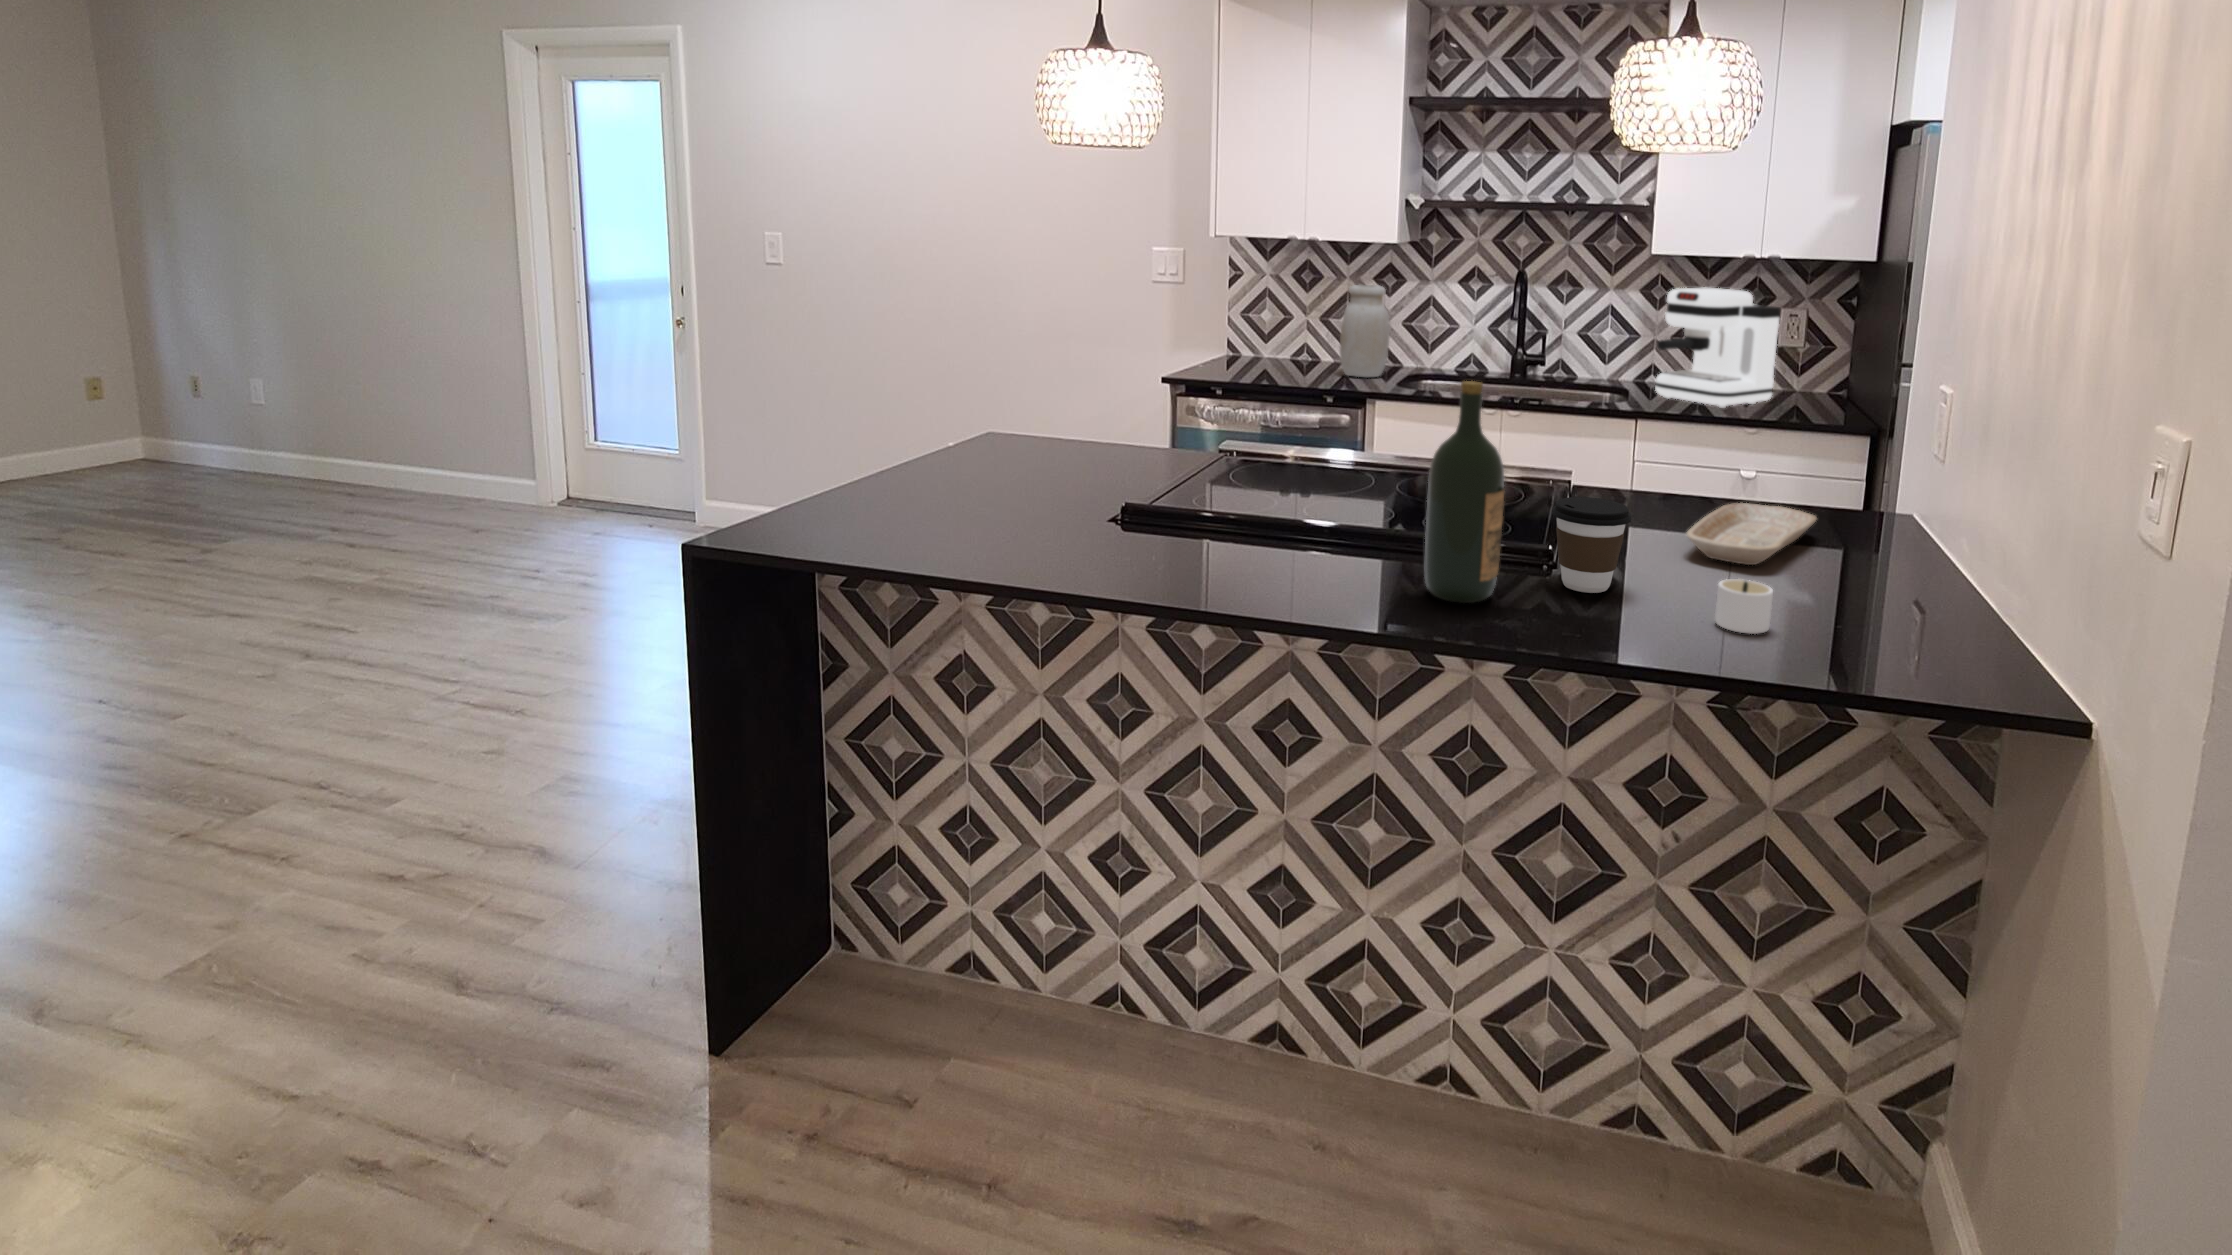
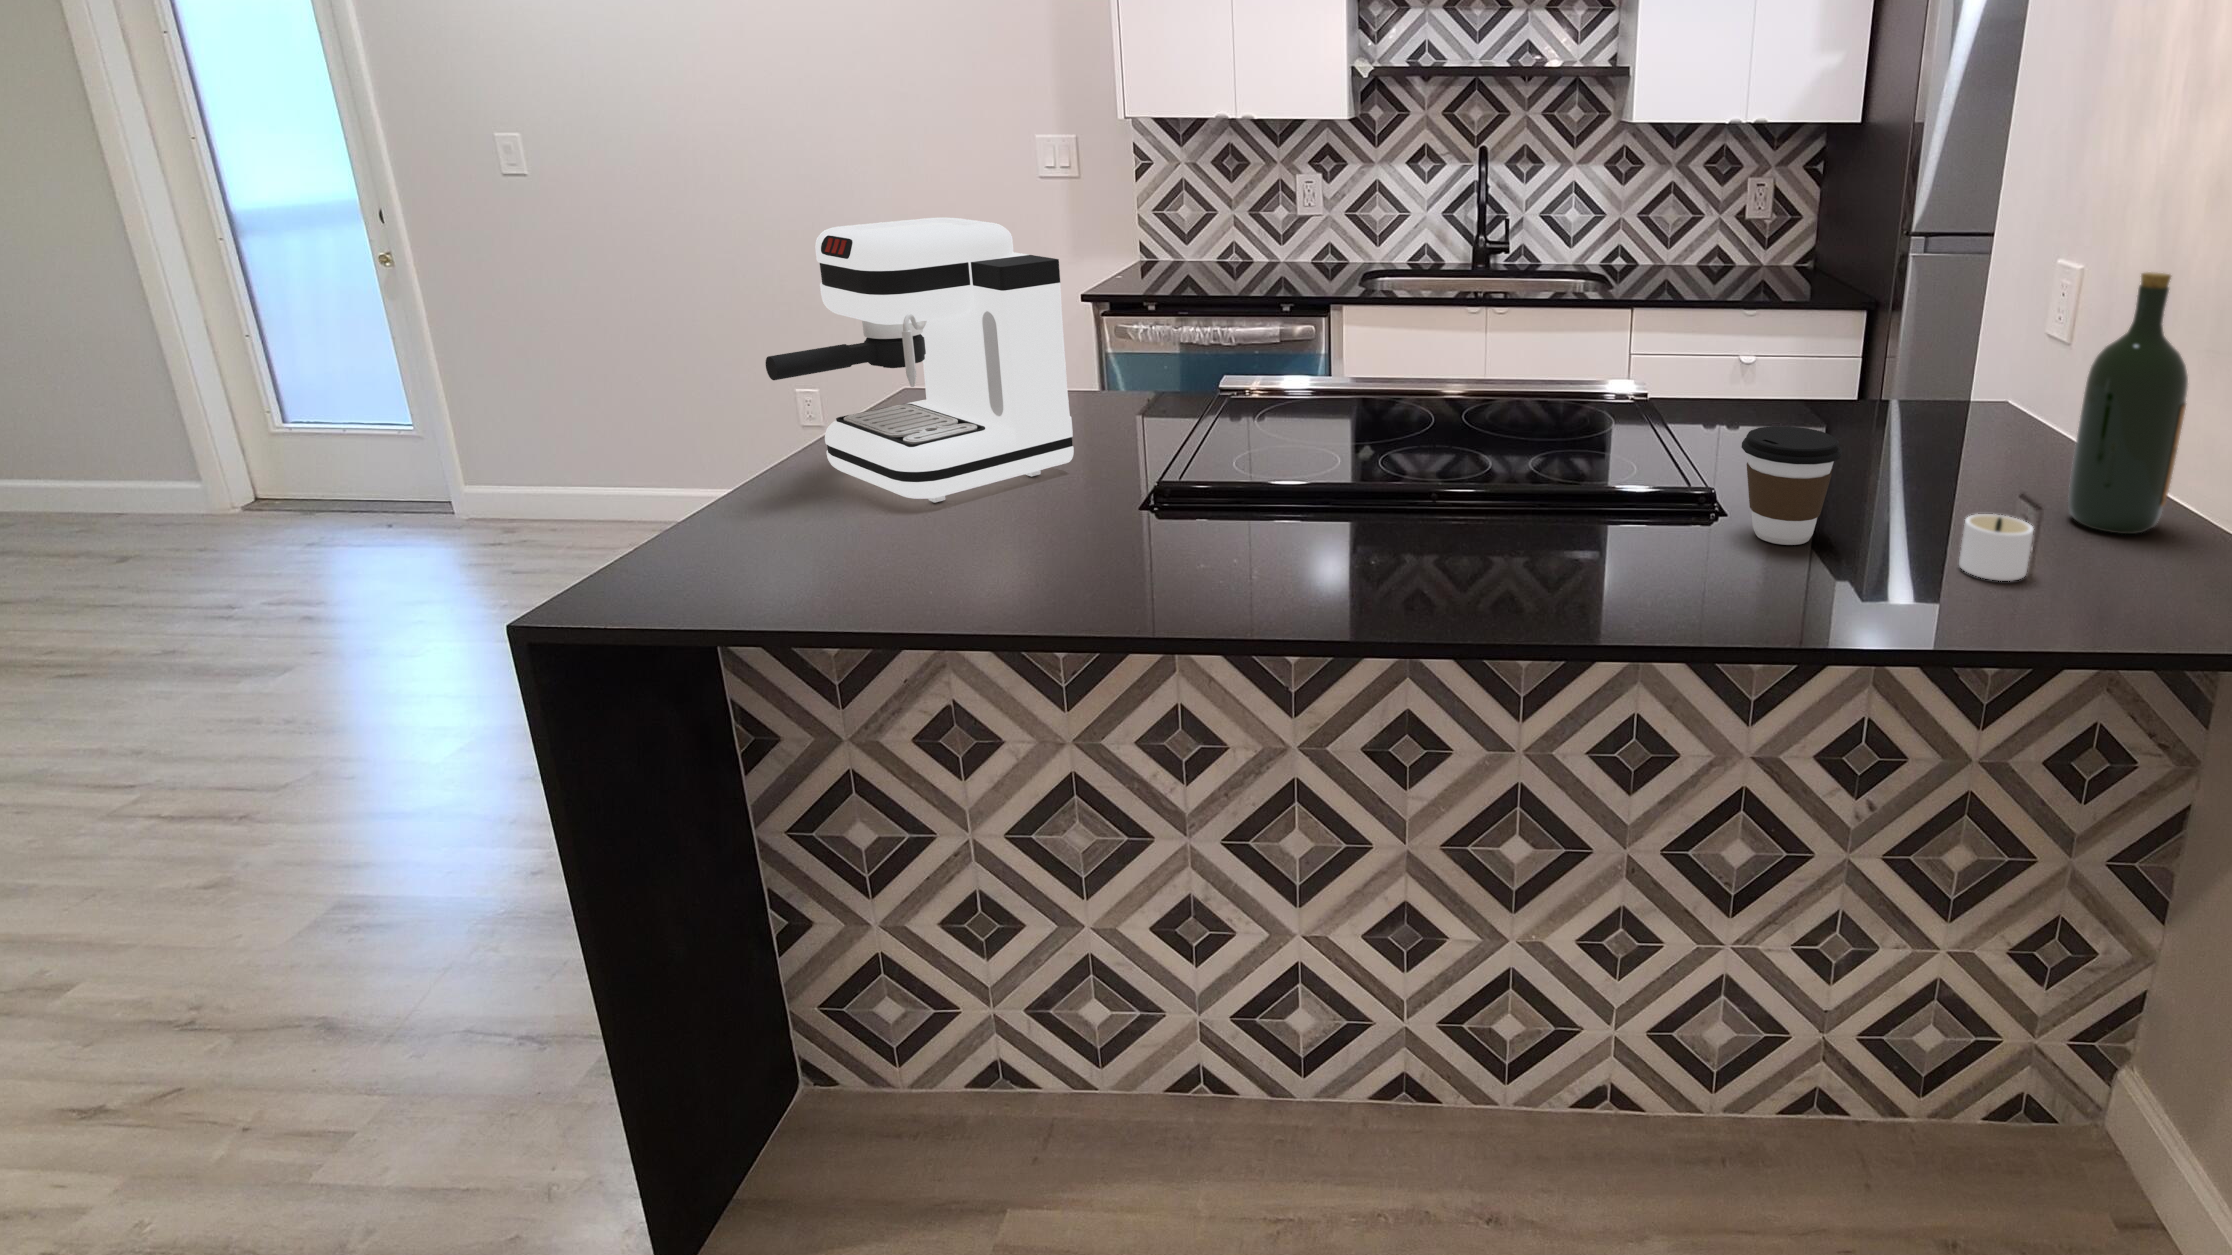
jar: present [1340,285,1390,377] -> none [1281,170,1338,278]
coffee maker: present [1655,288,1780,408] -> present [766,218,1074,502]
wine bottle: present [1425,381,1504,603] -> present [2068,272,2188,534]
tray: present [1687,503,1817,565] -> none [1848,406,1962,484]

